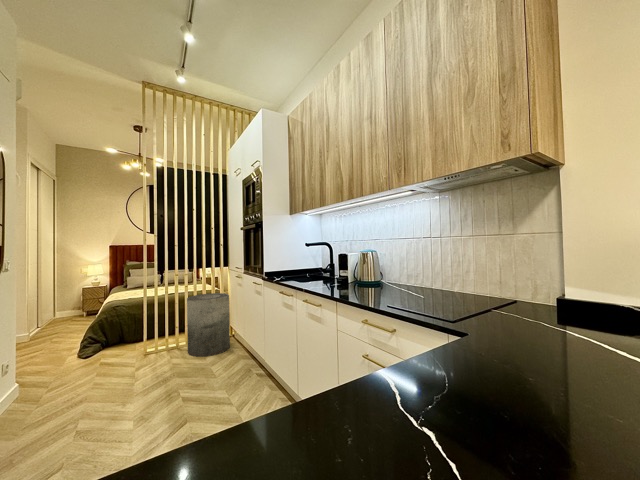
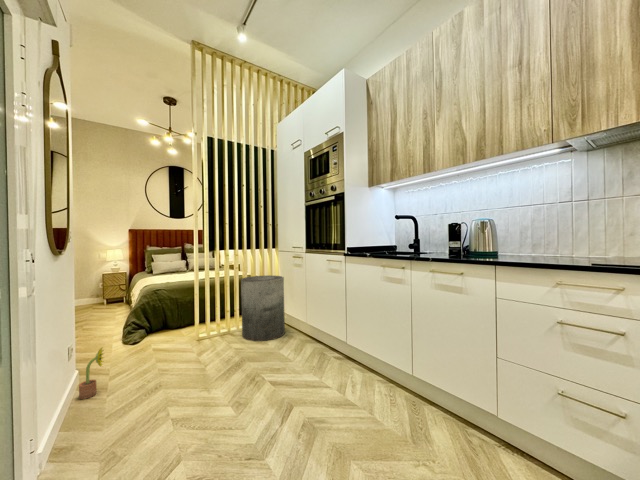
decorative plant: none [10,363,38,410] -> present [79,348,103,399]

